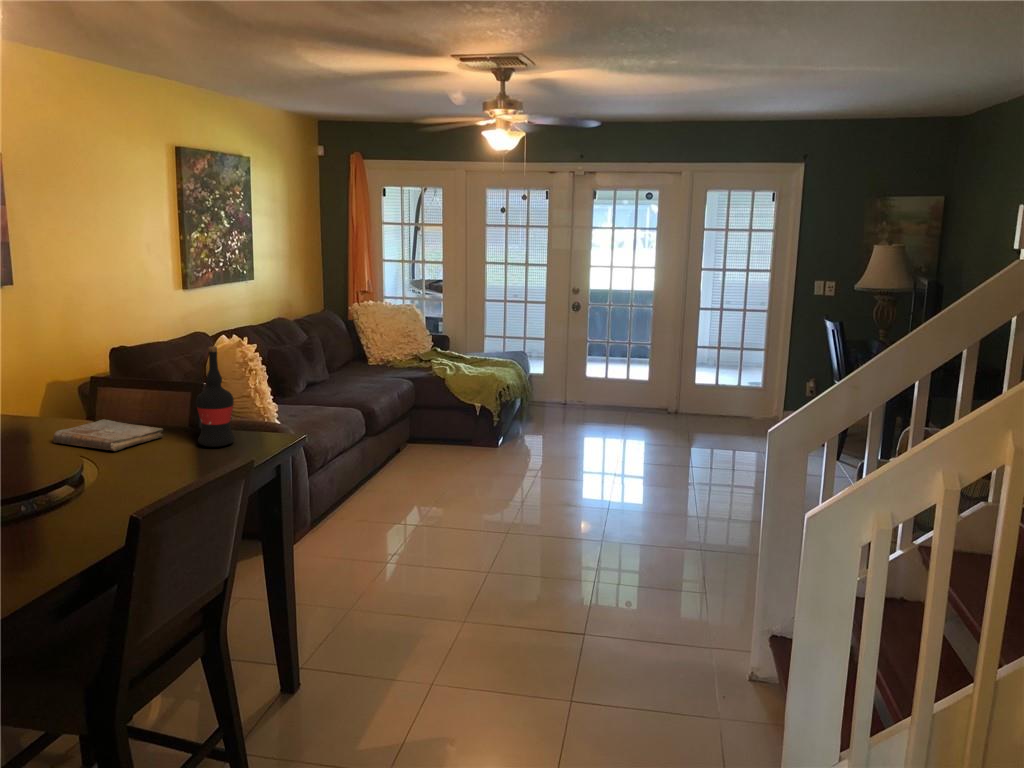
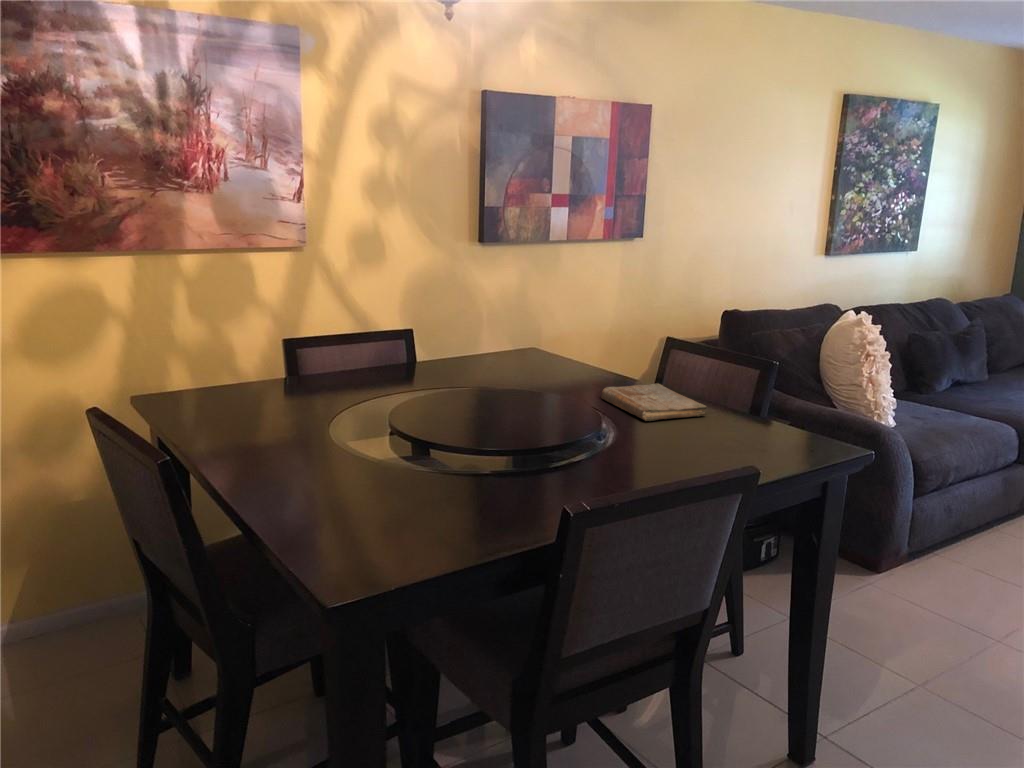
wine bottle: present [196,346,235,447] -> none [735,318,786,442]

